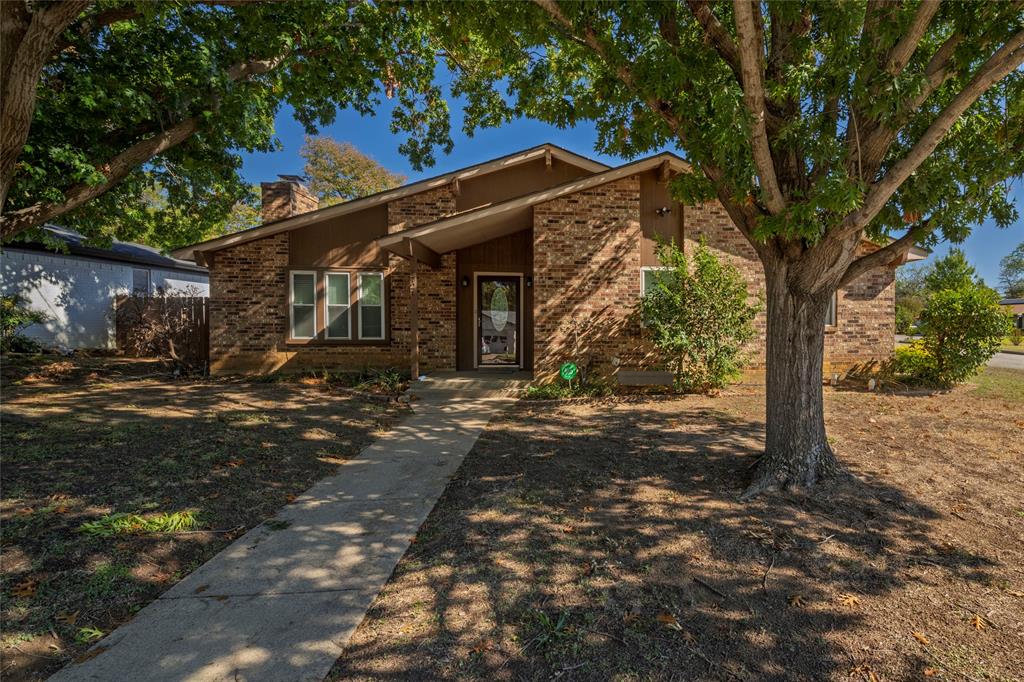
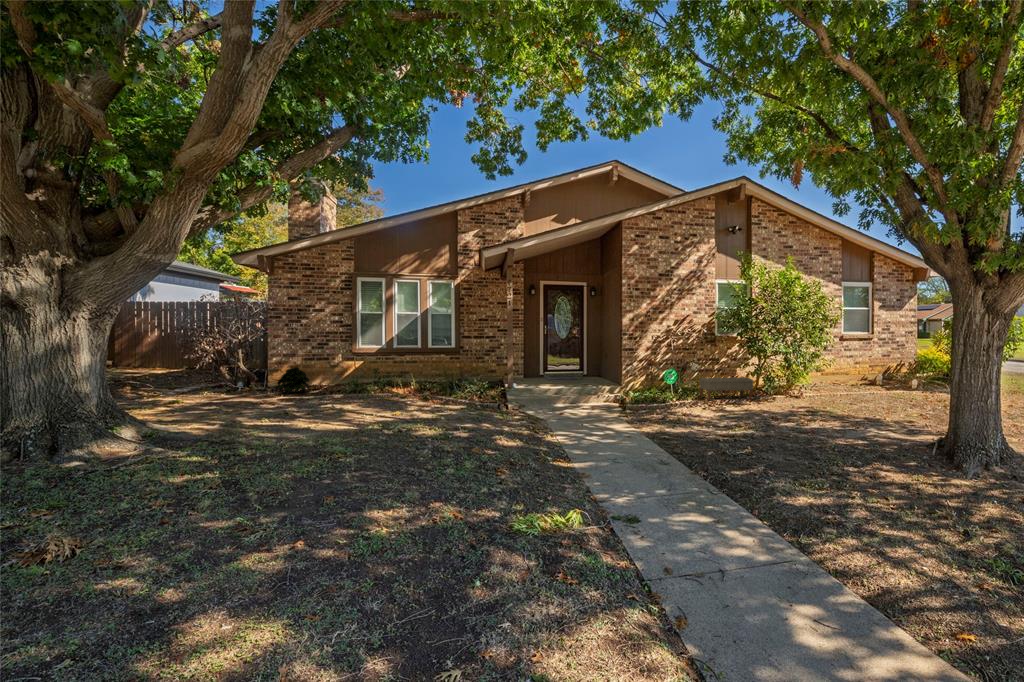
potted plant: none [208,356,242,381] -> present [276,367,309,393]

